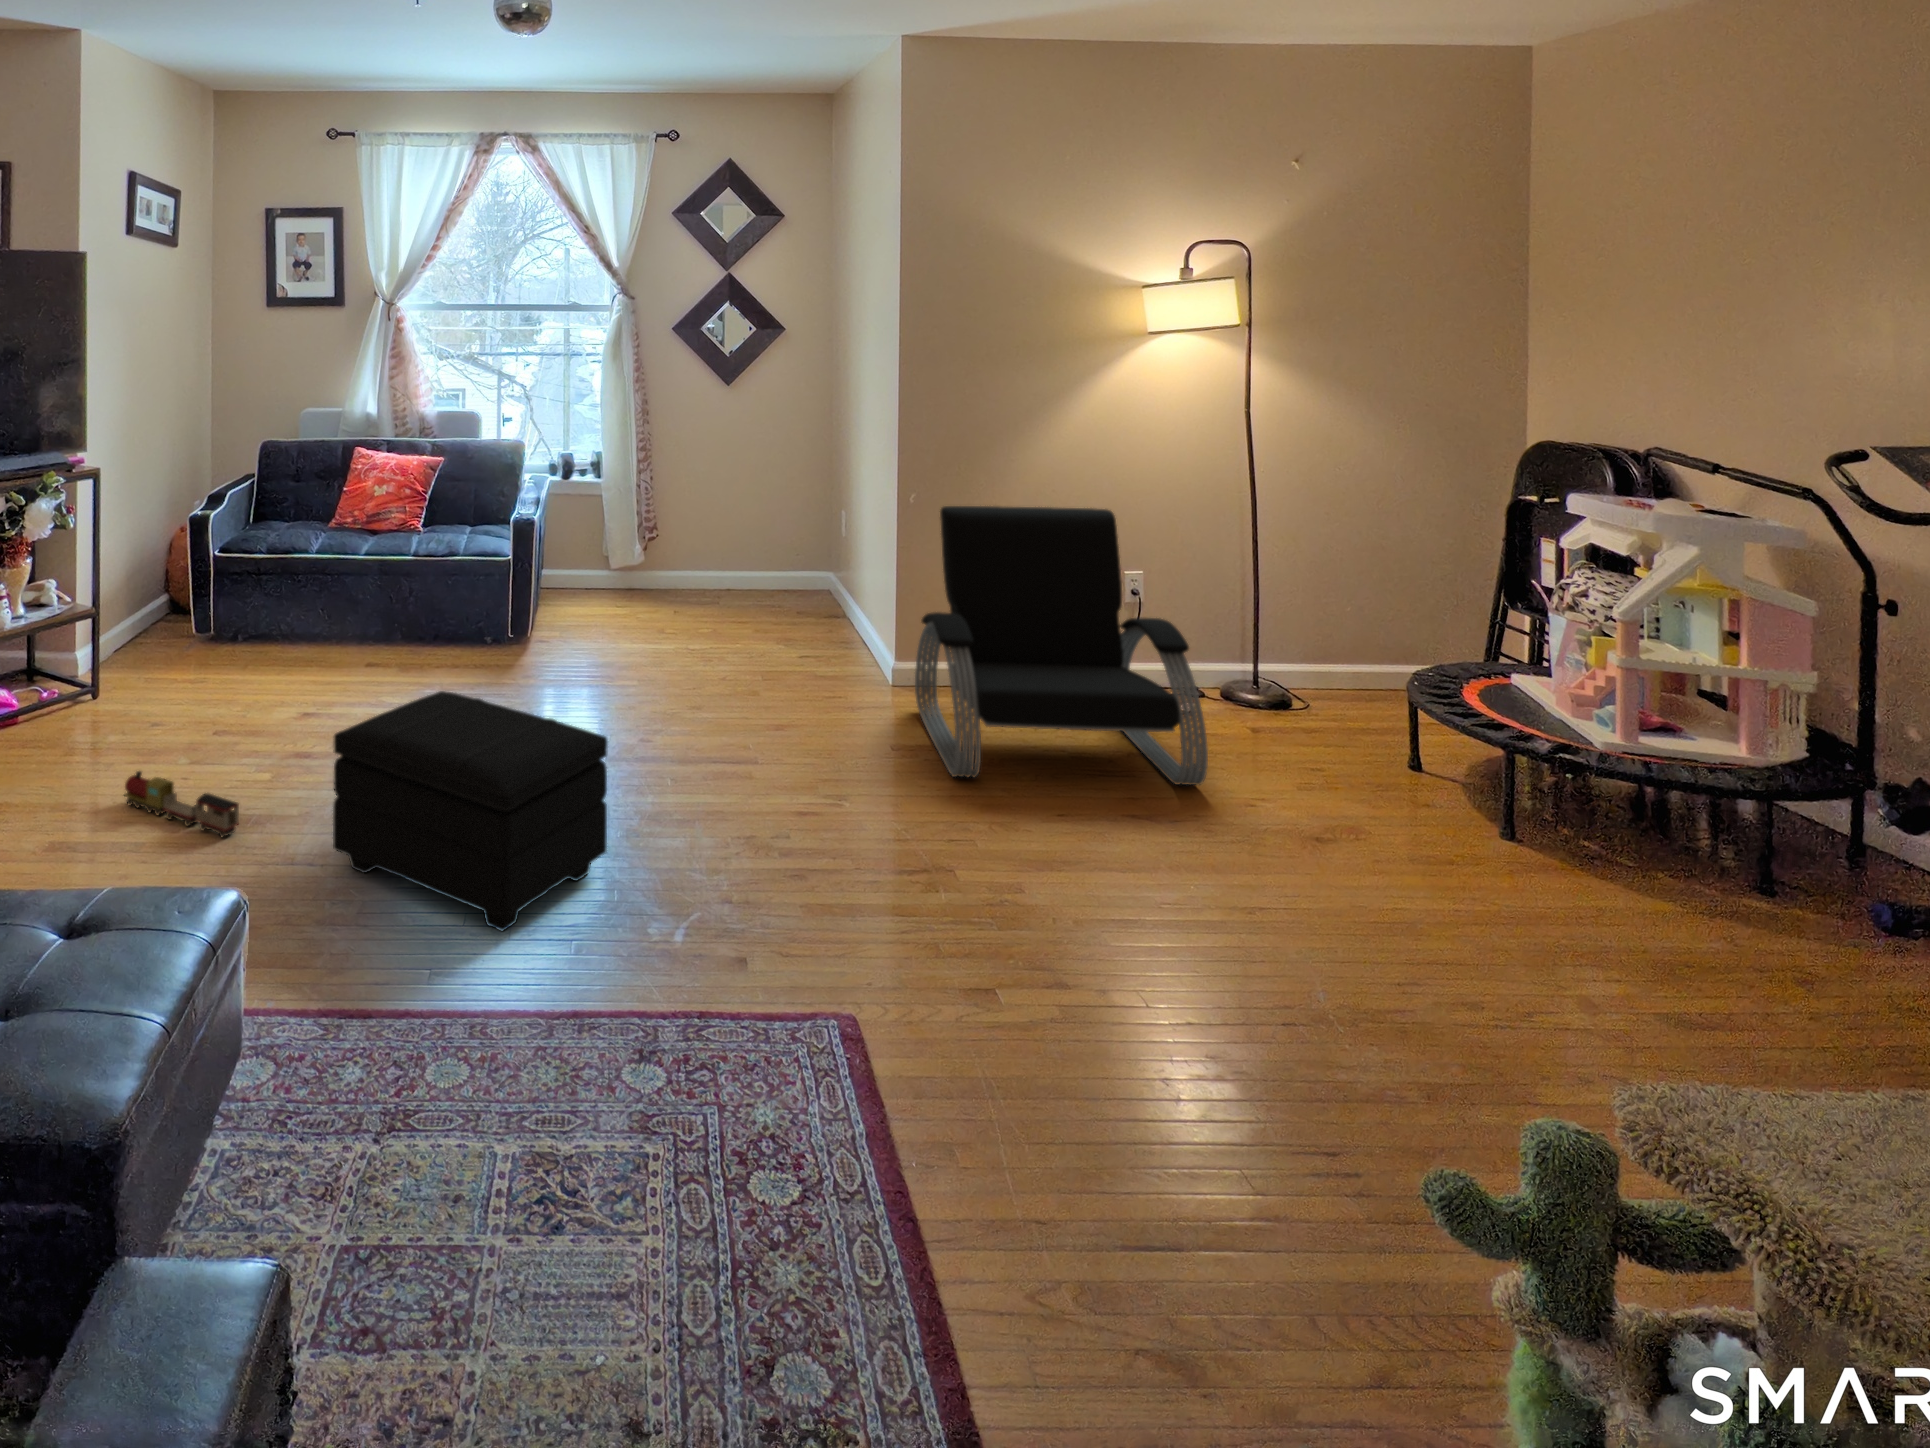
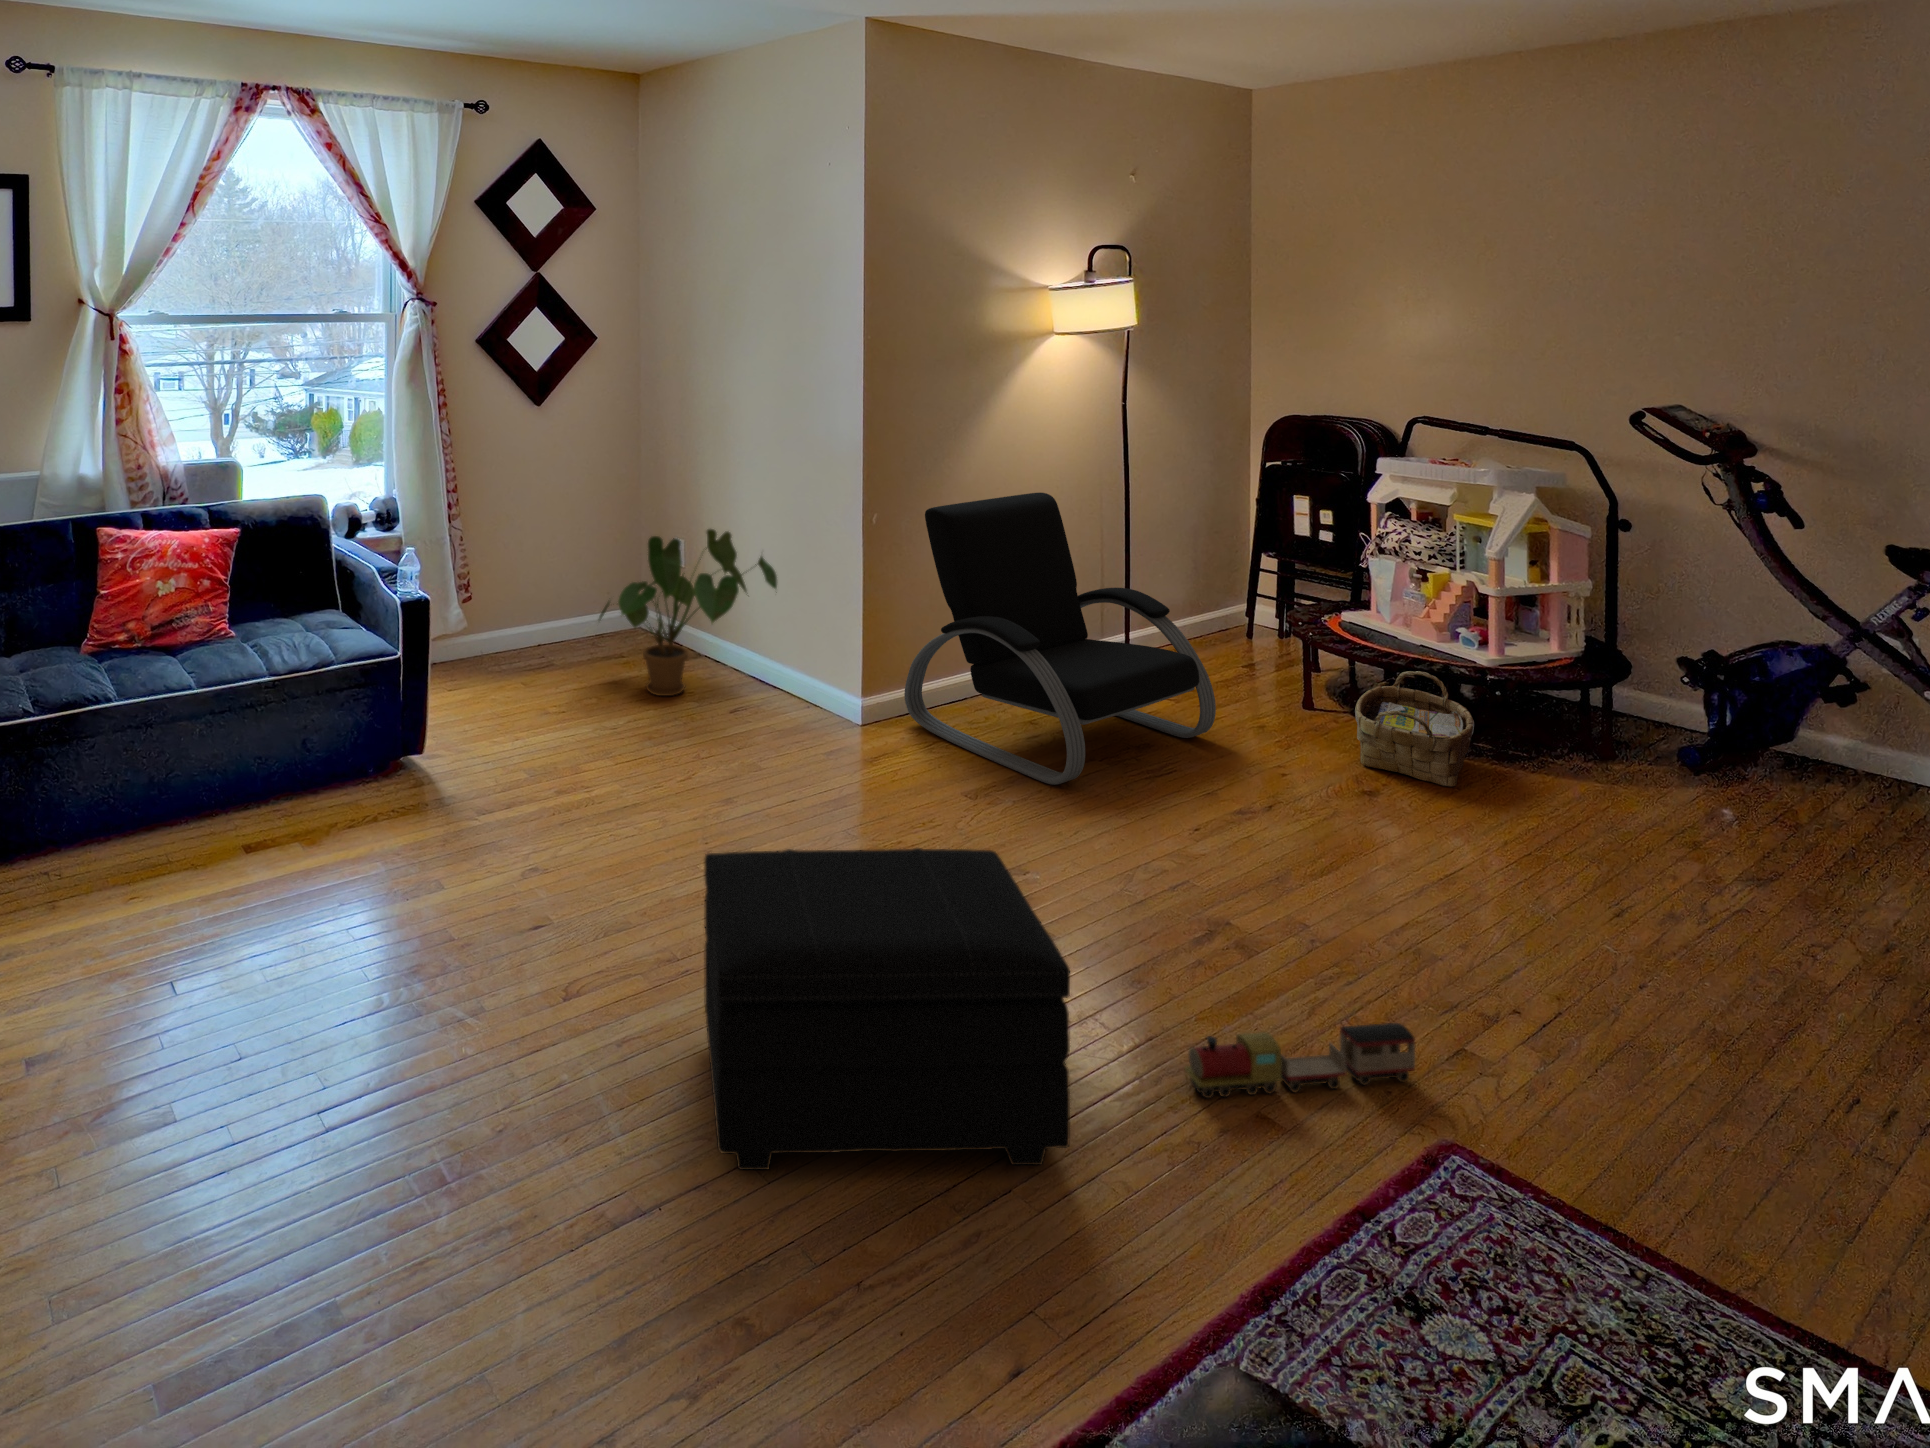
house plant: none [712,506,851,648] -> present [599,529,777,696]
woven basket: none [1334,770,1503,901] -> present [1355,671,1474,787]
toy train: present [124,771,239,837] -> present [1185,1023,1415,1098]

